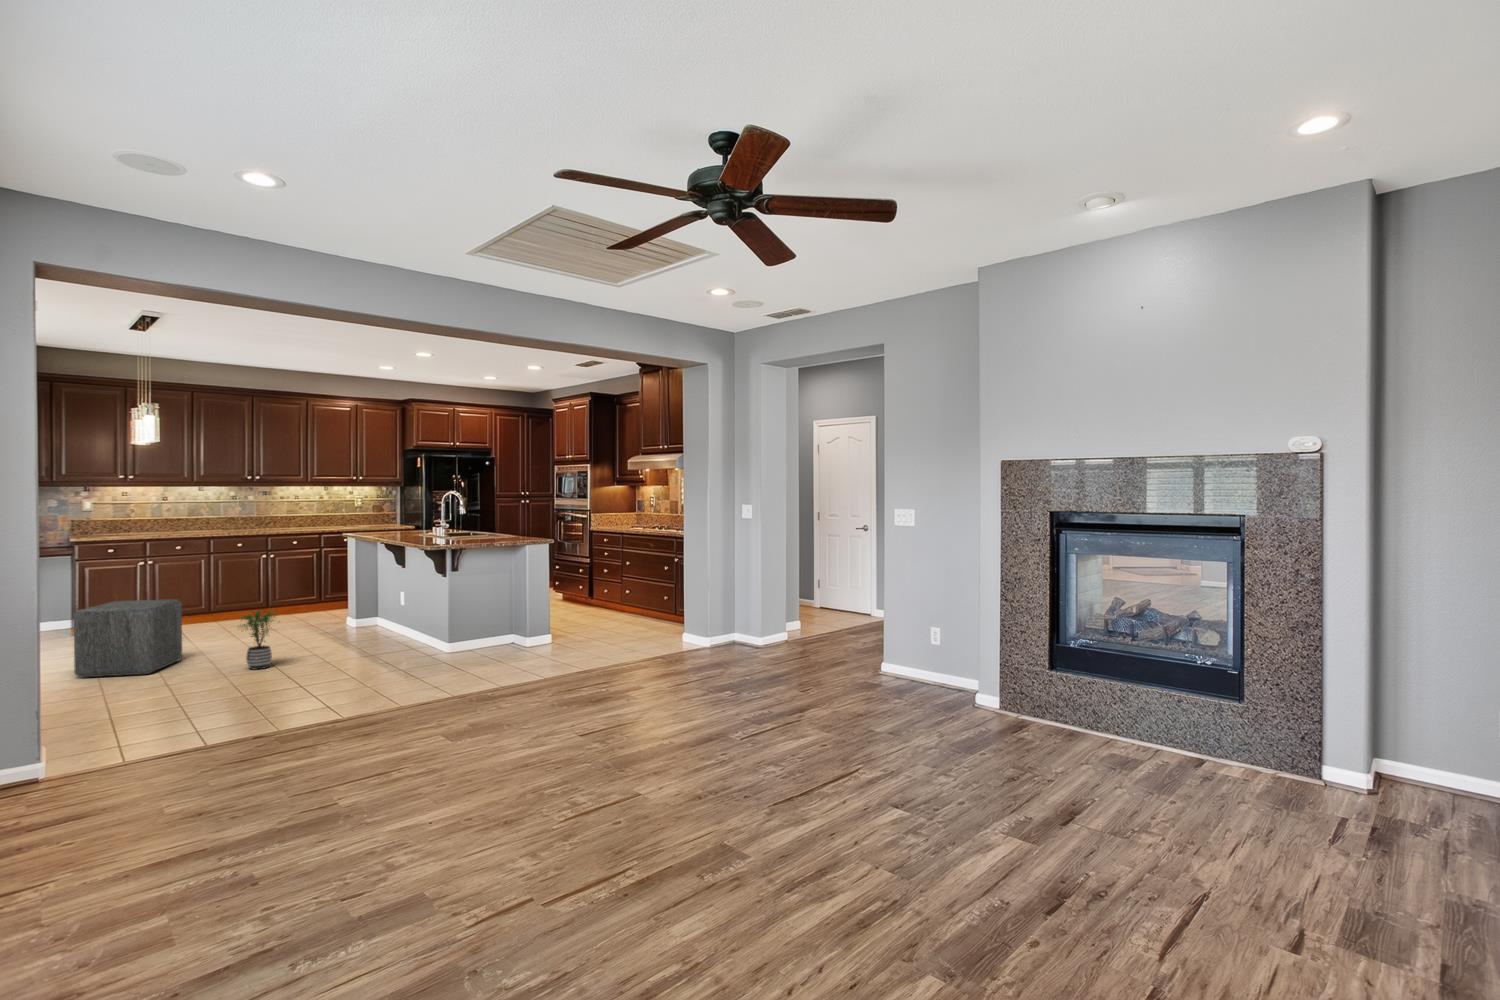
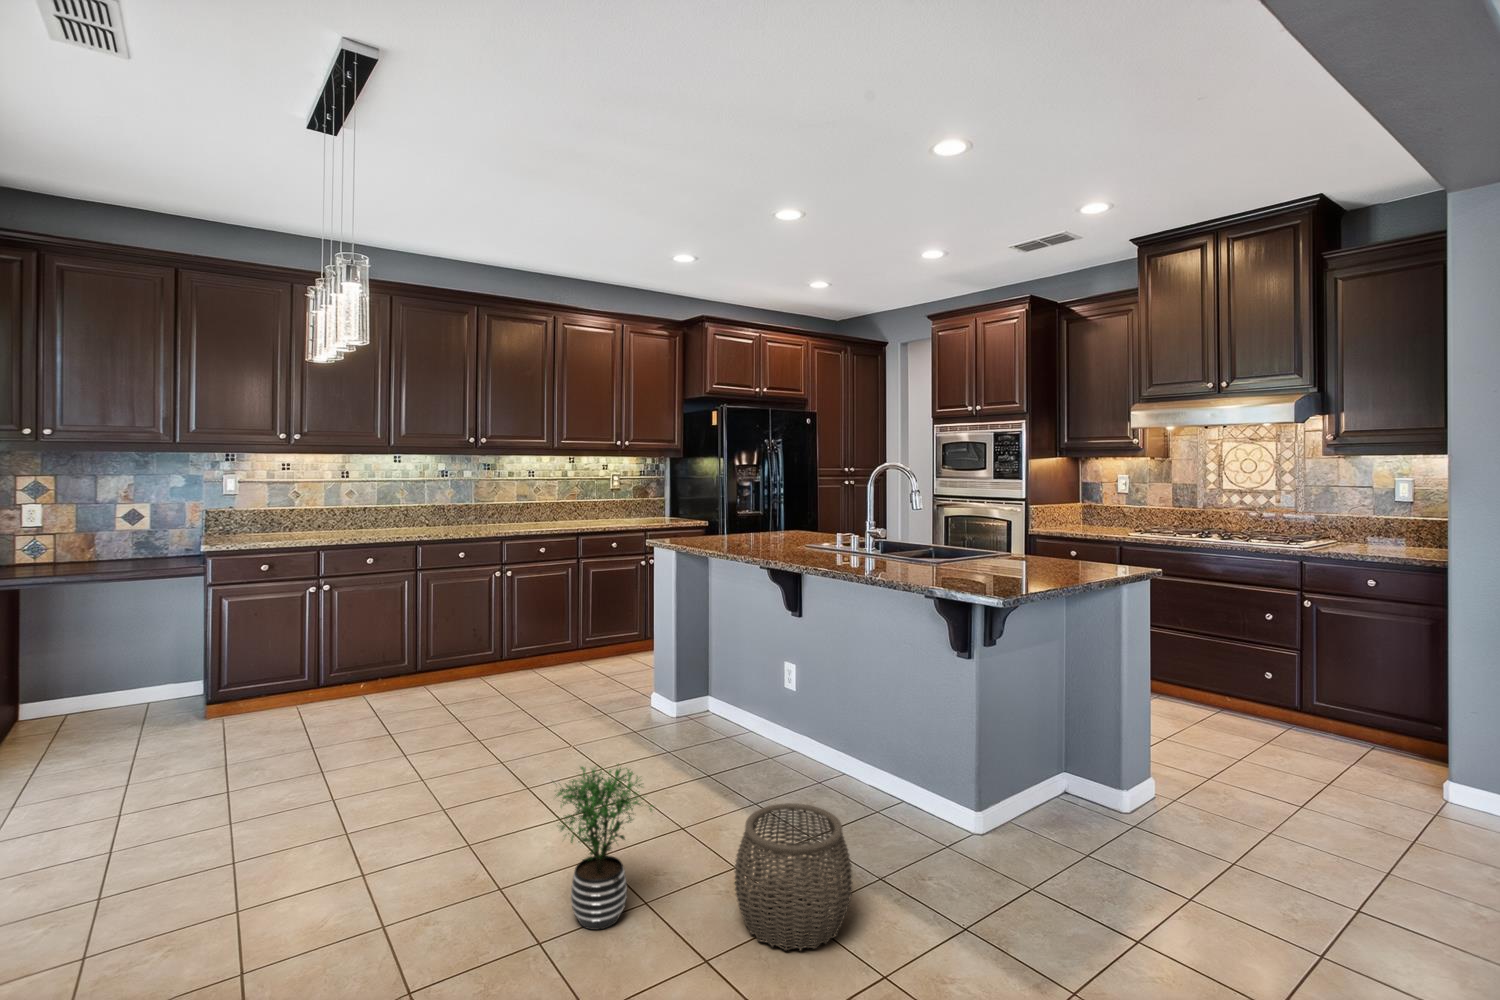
ottoman: present [74,600,182,677] -> none [169,717,409,943]
woven basket: none [312,624,365,669] -> present [734,803,853,950]

